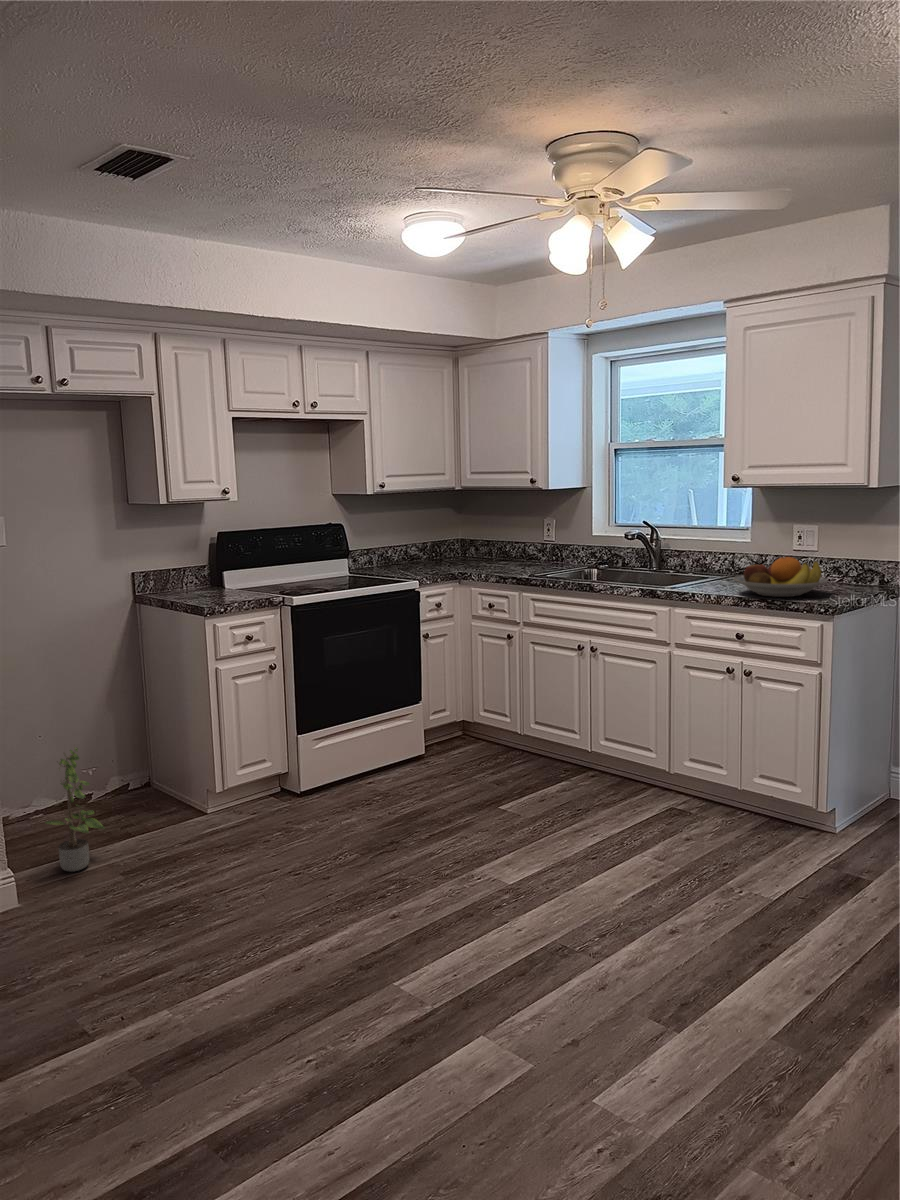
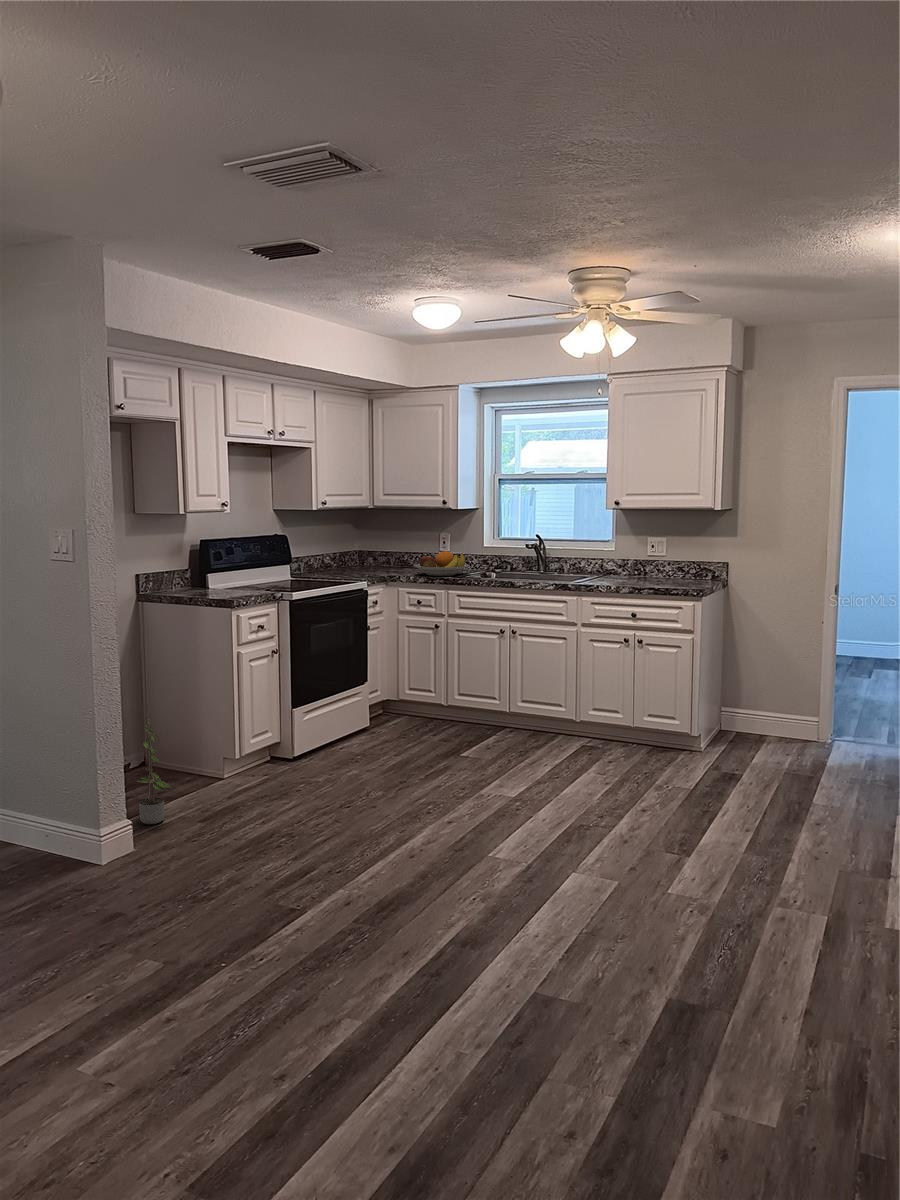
fruit bowl: present [734,557,827,597] -> present [413,551,469,576]

